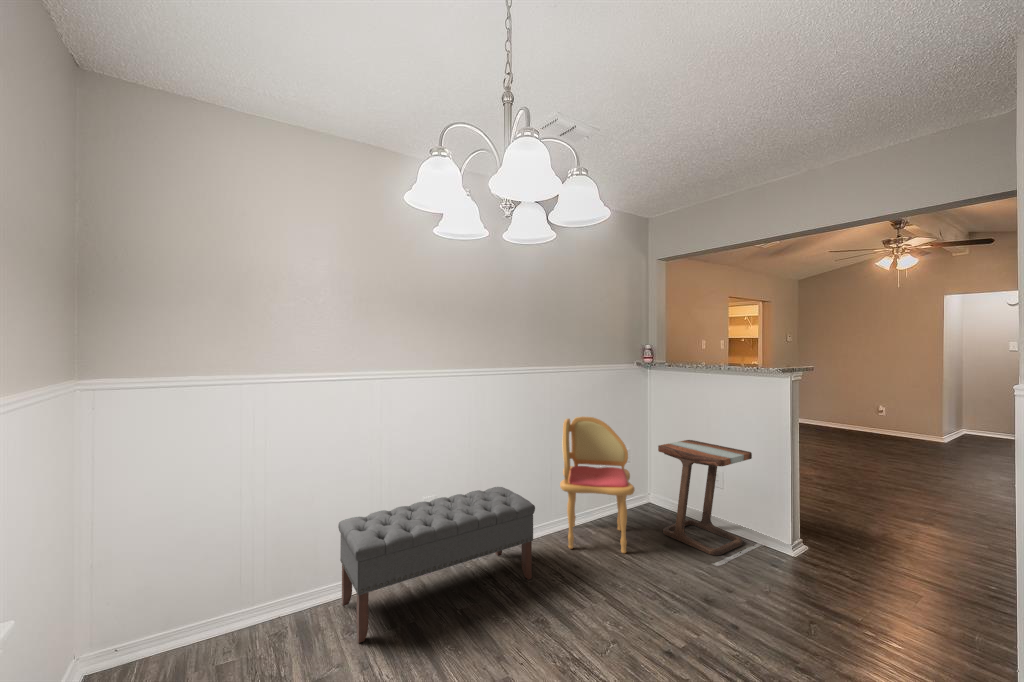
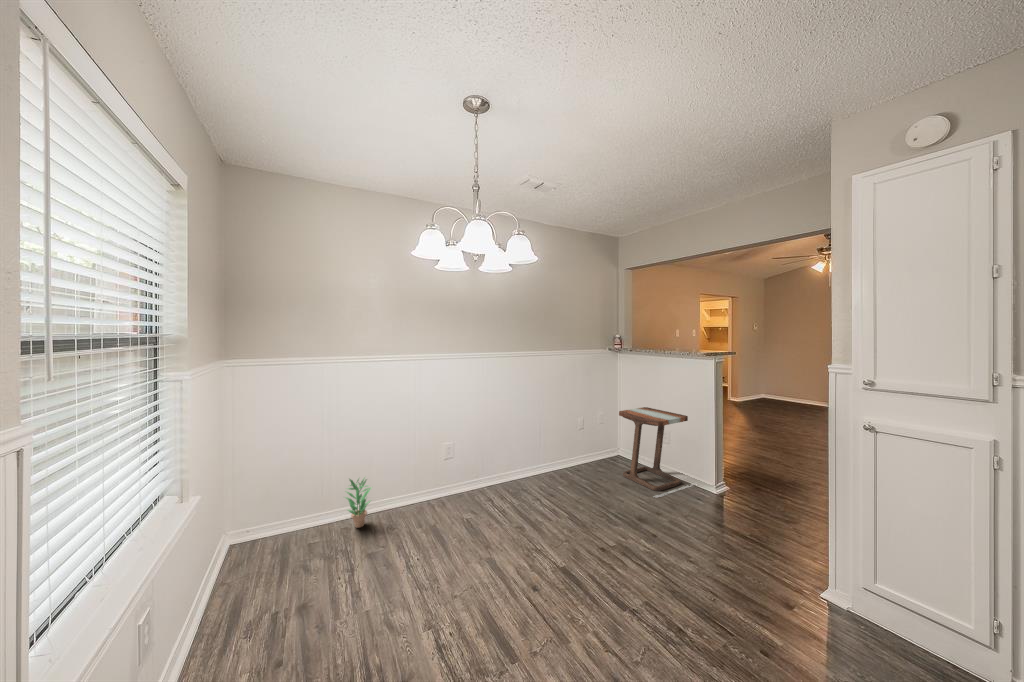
dining chair: present [560,417,635,553] -> none [543,390,597,488]
bench: present [338,487,535,643] -> none [385,439,521,536]
potted plant: none [273,549,320,631] -> present [346,479,371,528]

